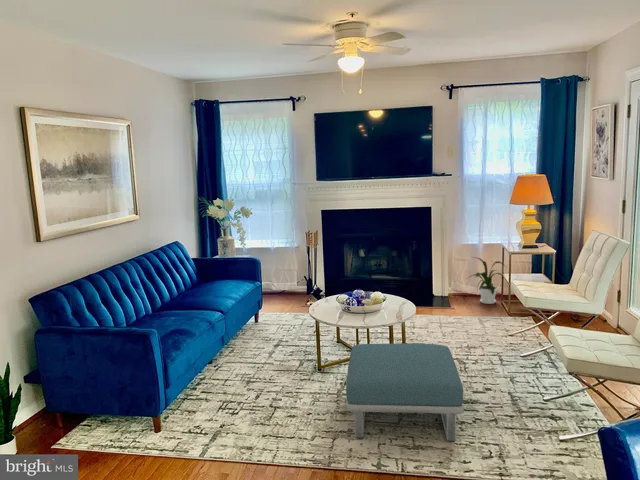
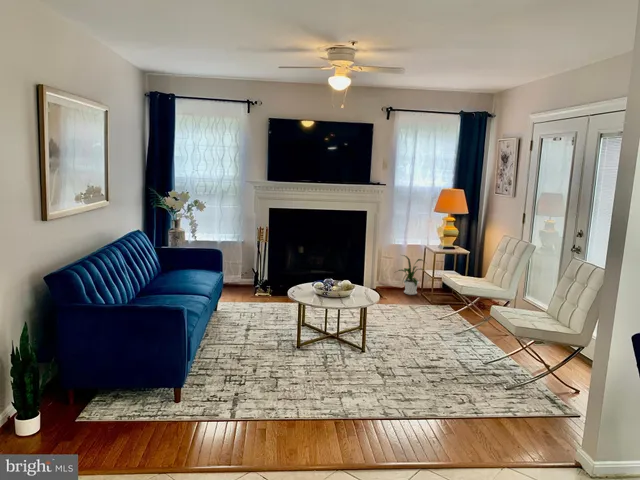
footstool: present [346,344,464,441] -> none [336,322,442,397]

